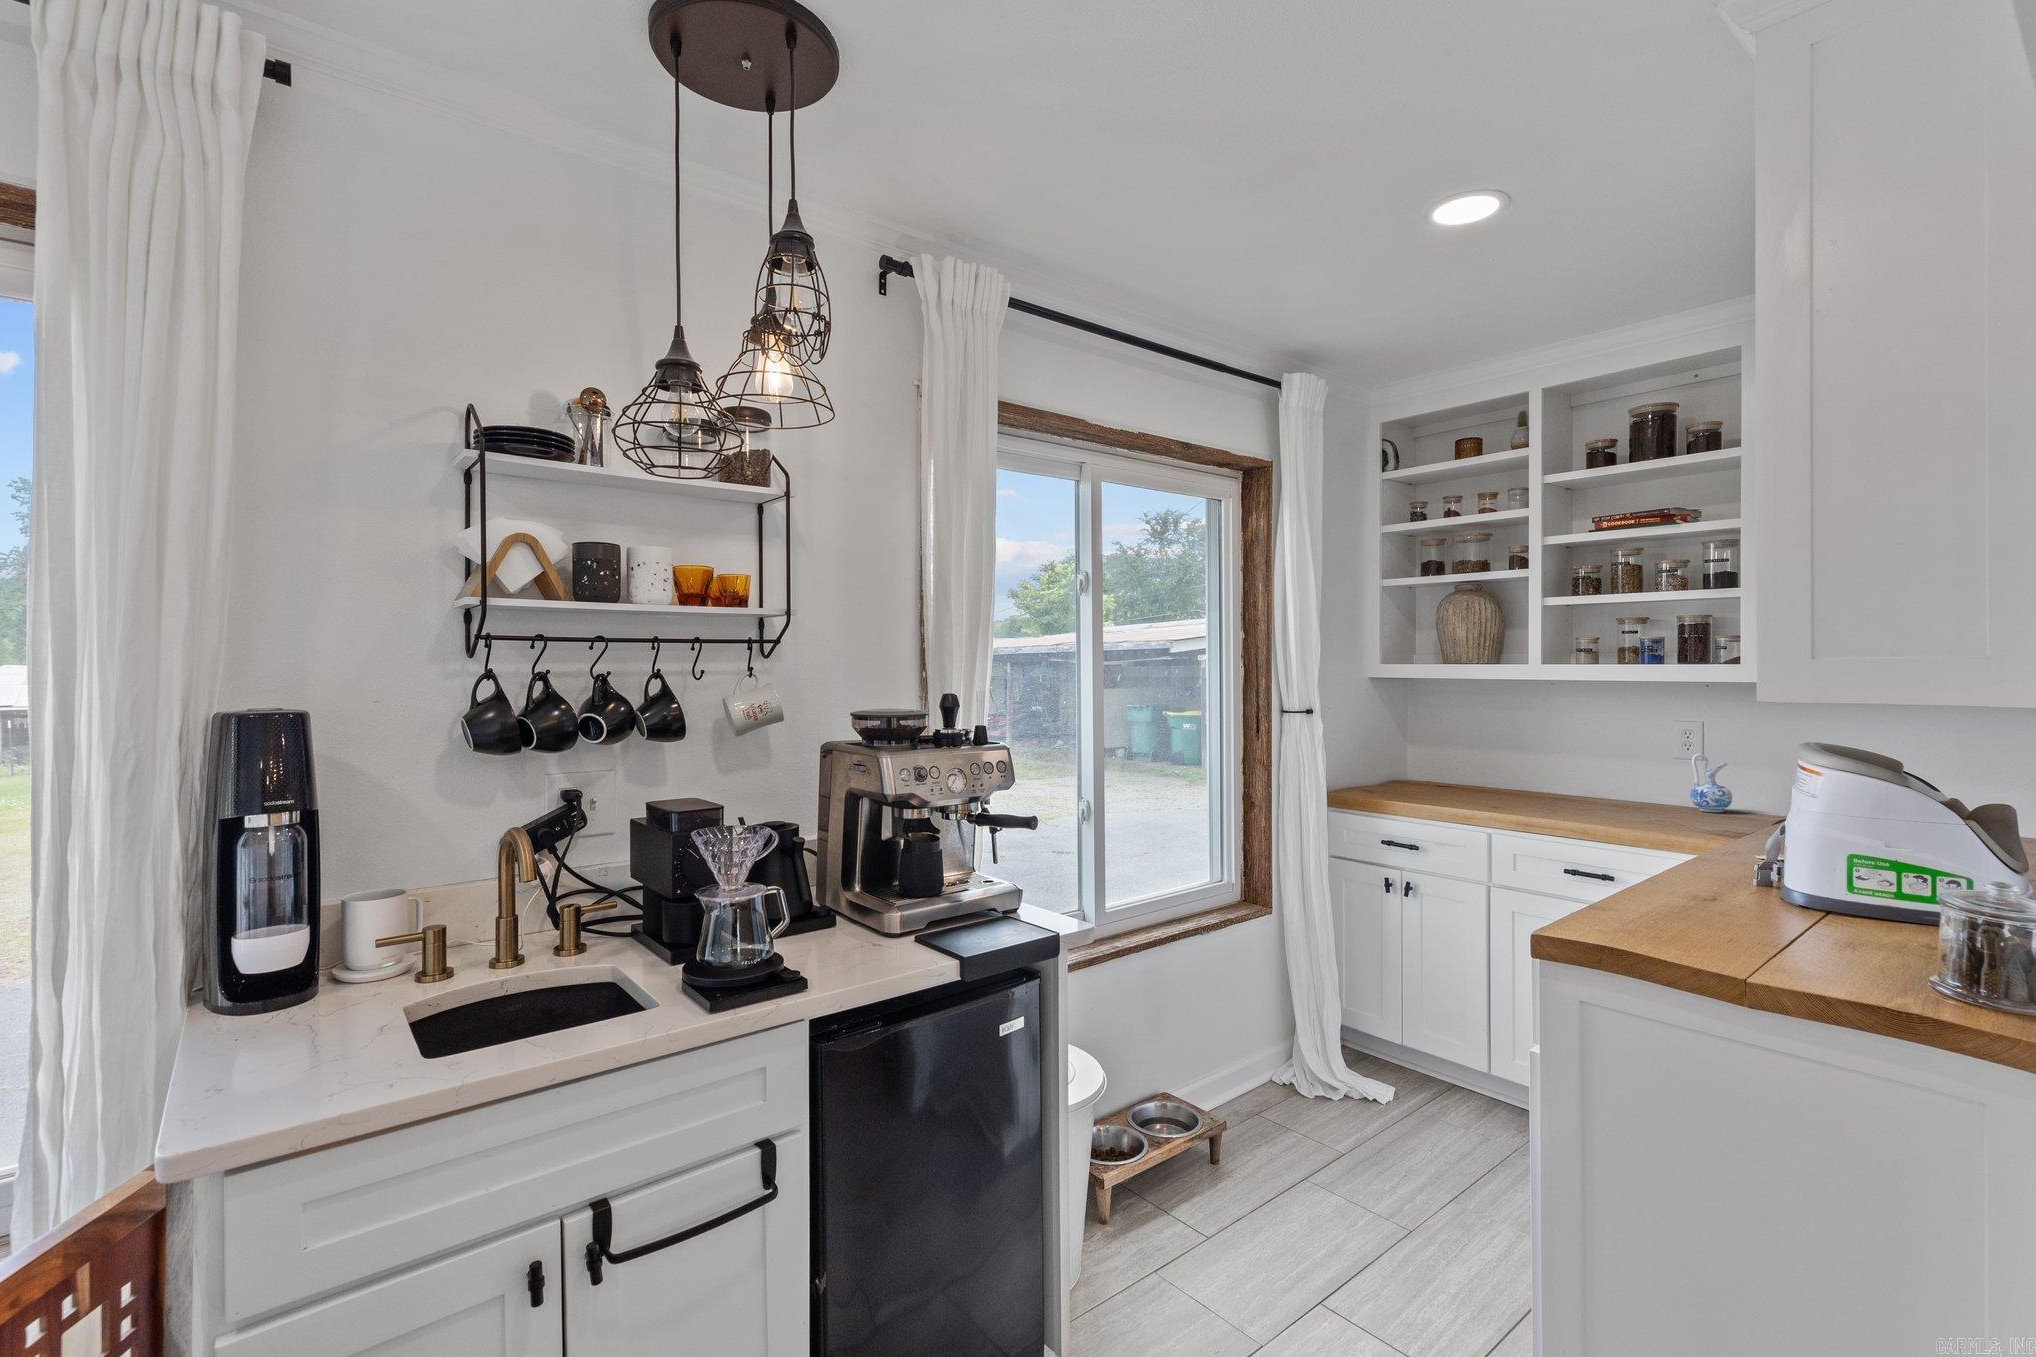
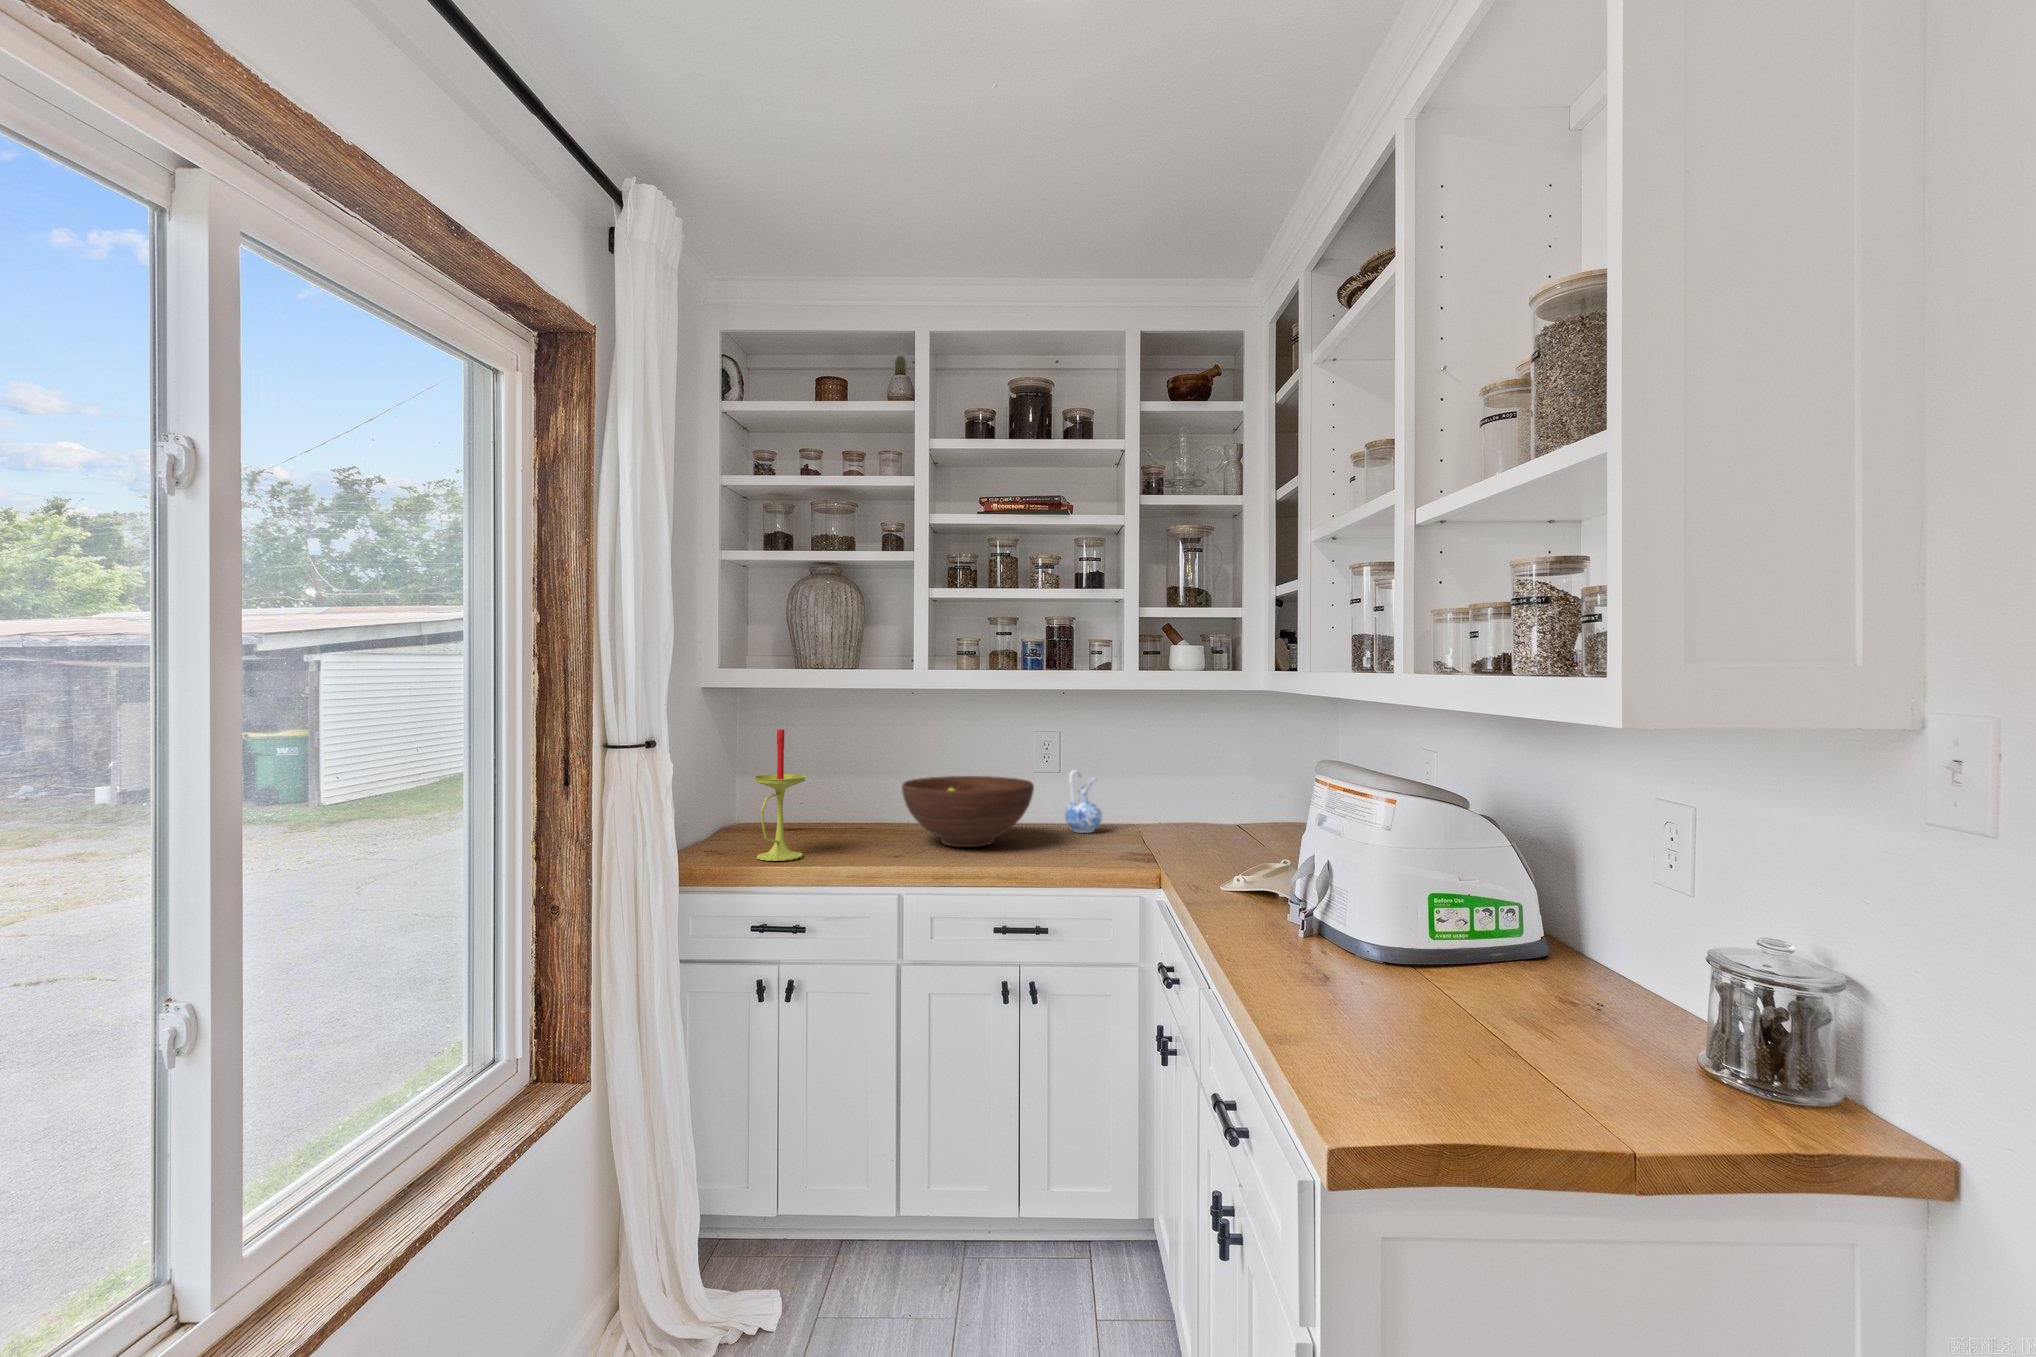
candle: none [1390,705,1430,800] -> present [754,729,806,861]
fruit bowl: none [1513,752,1637,808] -> present [902,776,1034,847]

